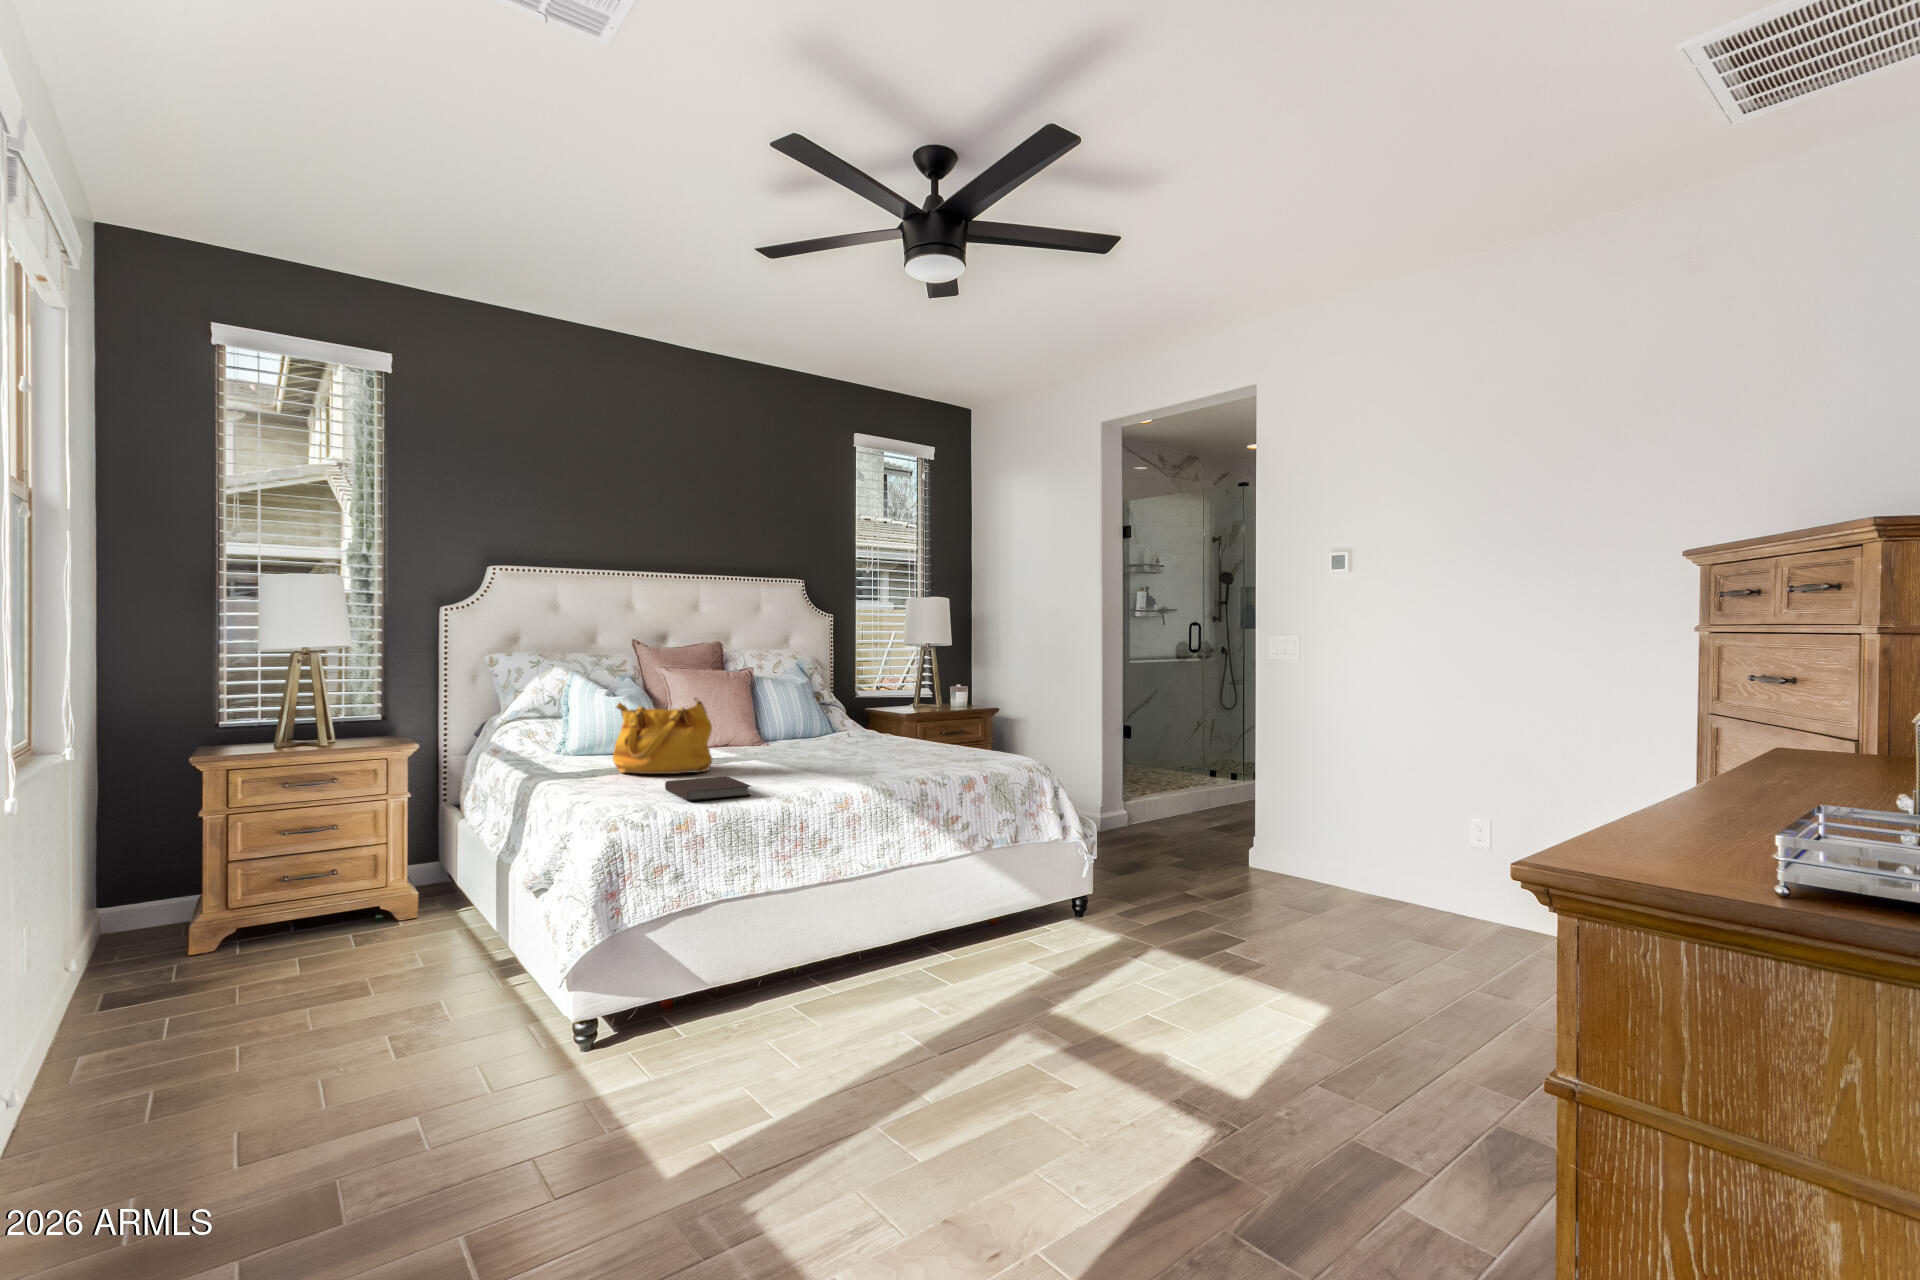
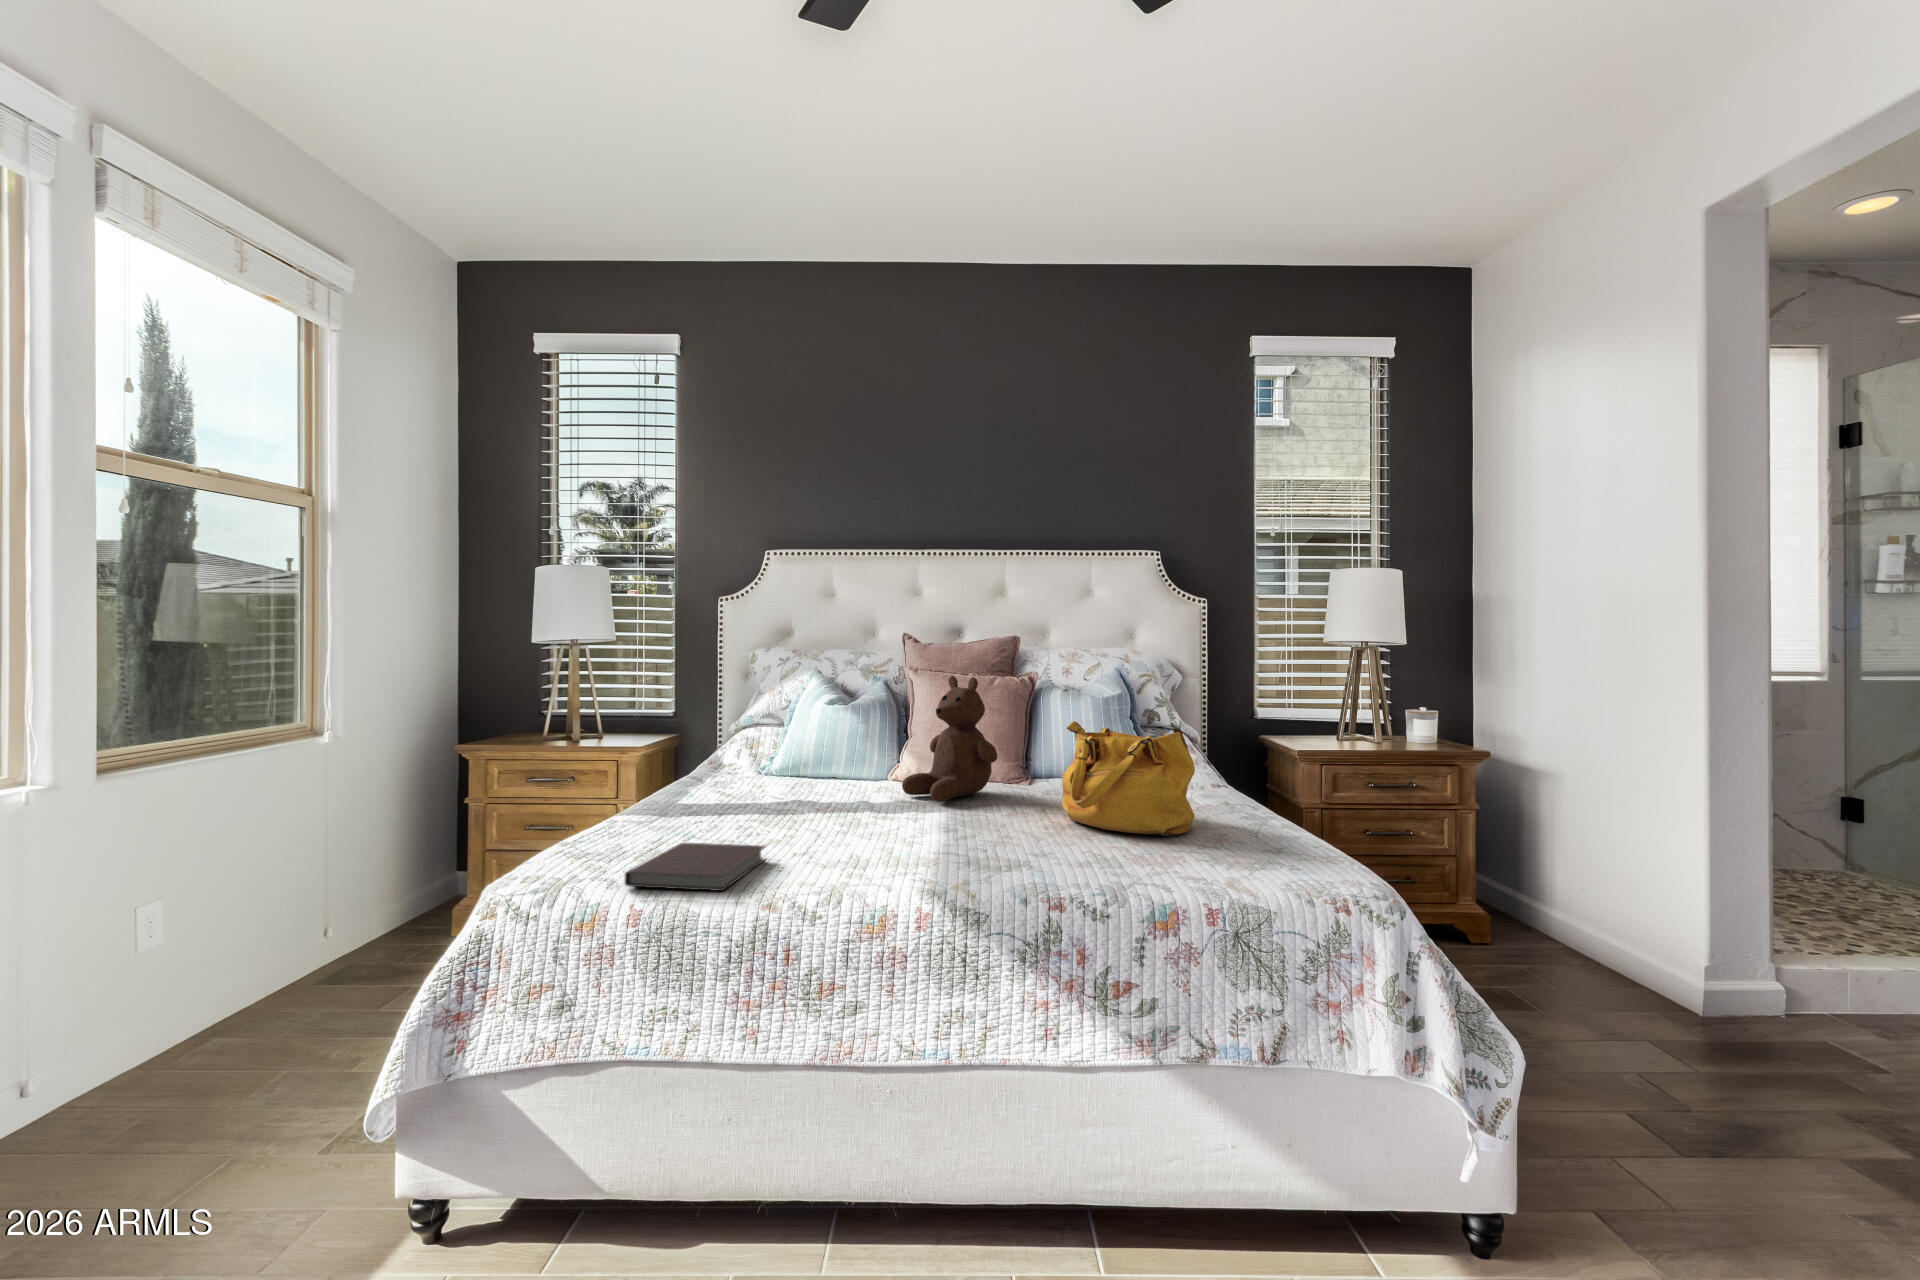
teddy bear: none [711,668,780,754] -> present [902,676,997,802]
handbag: present [613,698,712,774] -> present [1062,721,1195,836]

